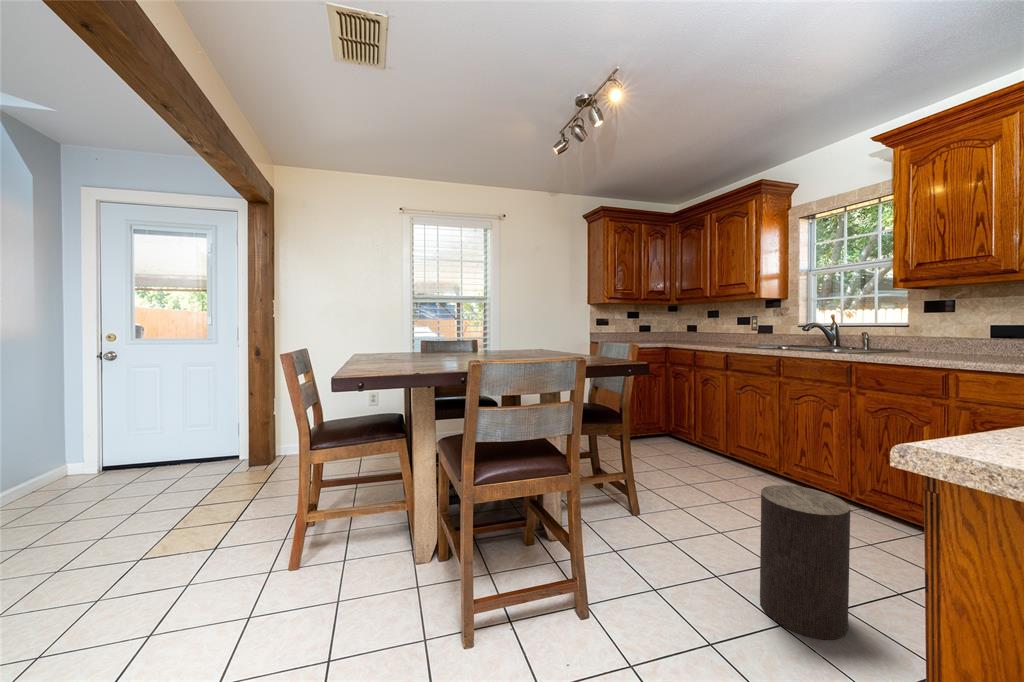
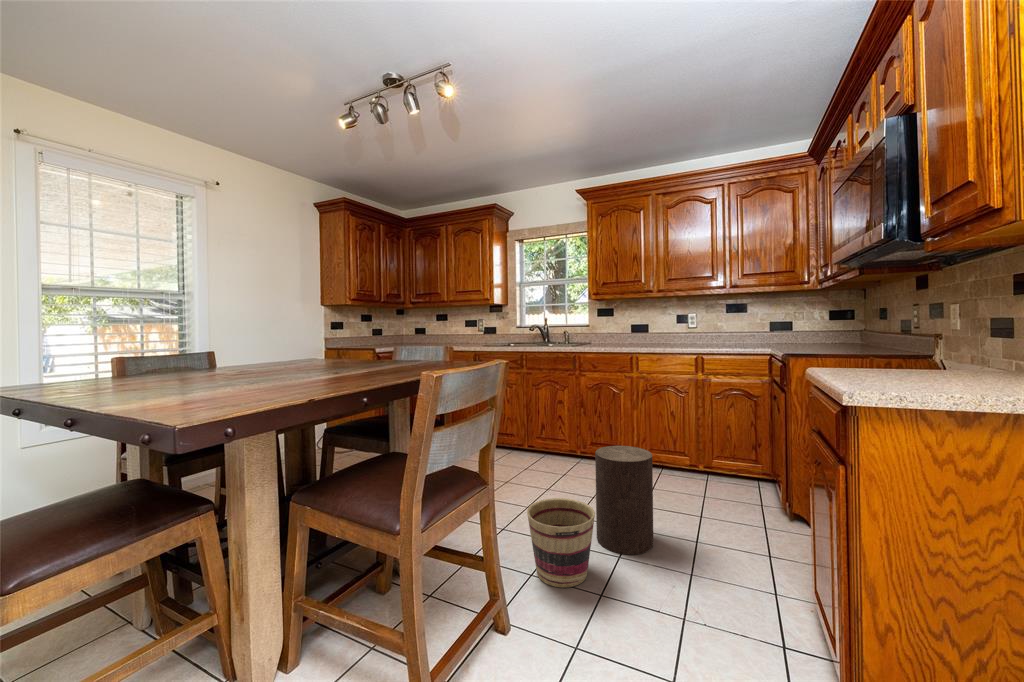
basket: none [641,518,721,620] -> present [527,498,595,587]

